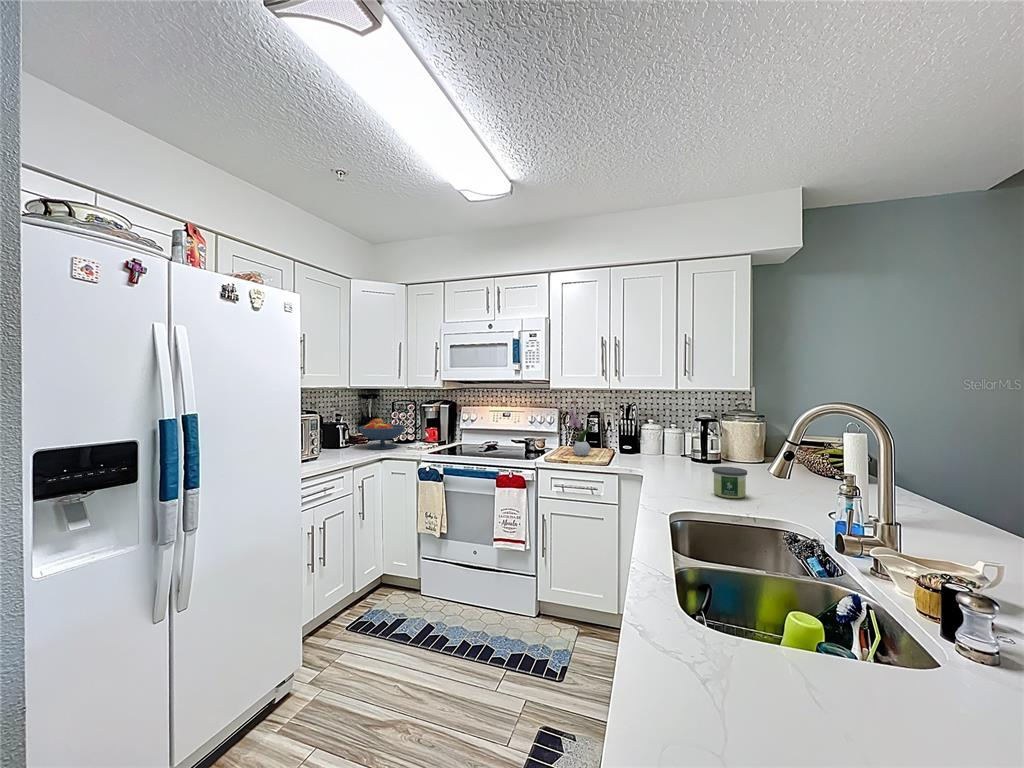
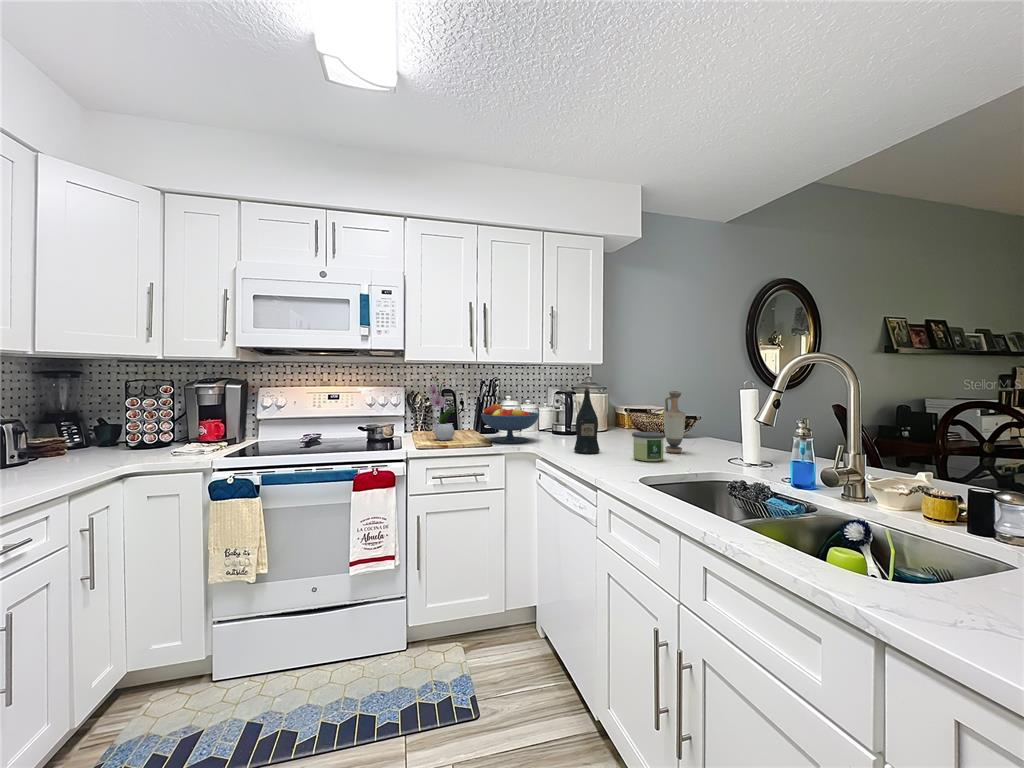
wine bottle: none [671,418,697,483] -> present [574,386,600,454]
fruit bowl: present [359,419,405,449] -> present [481,404,539,443]
vase: none [769,427,795,493] -> present [664,391,686,453]

